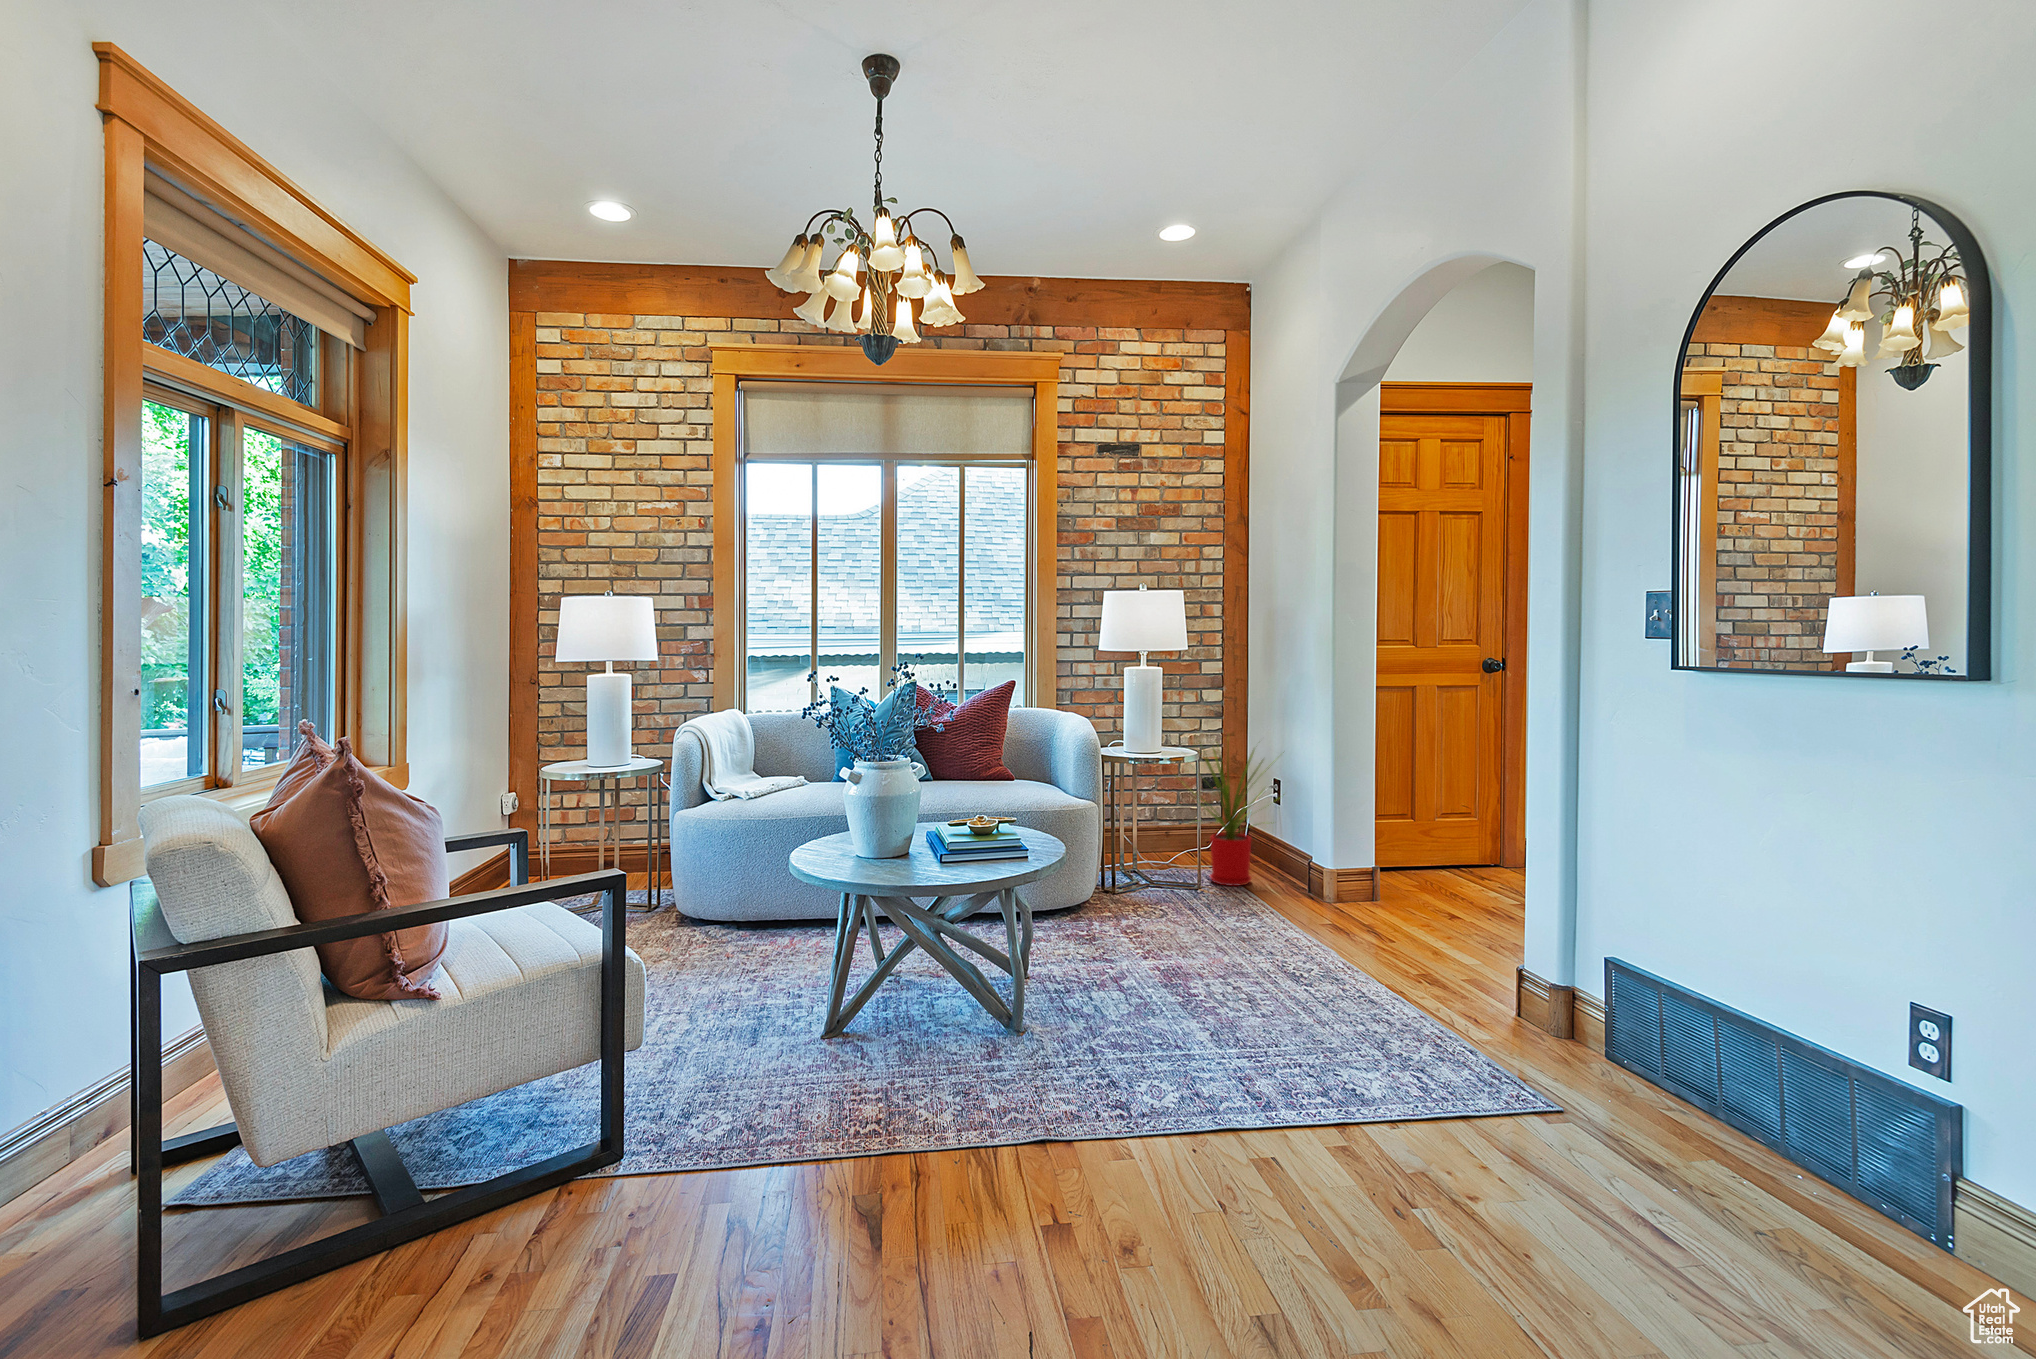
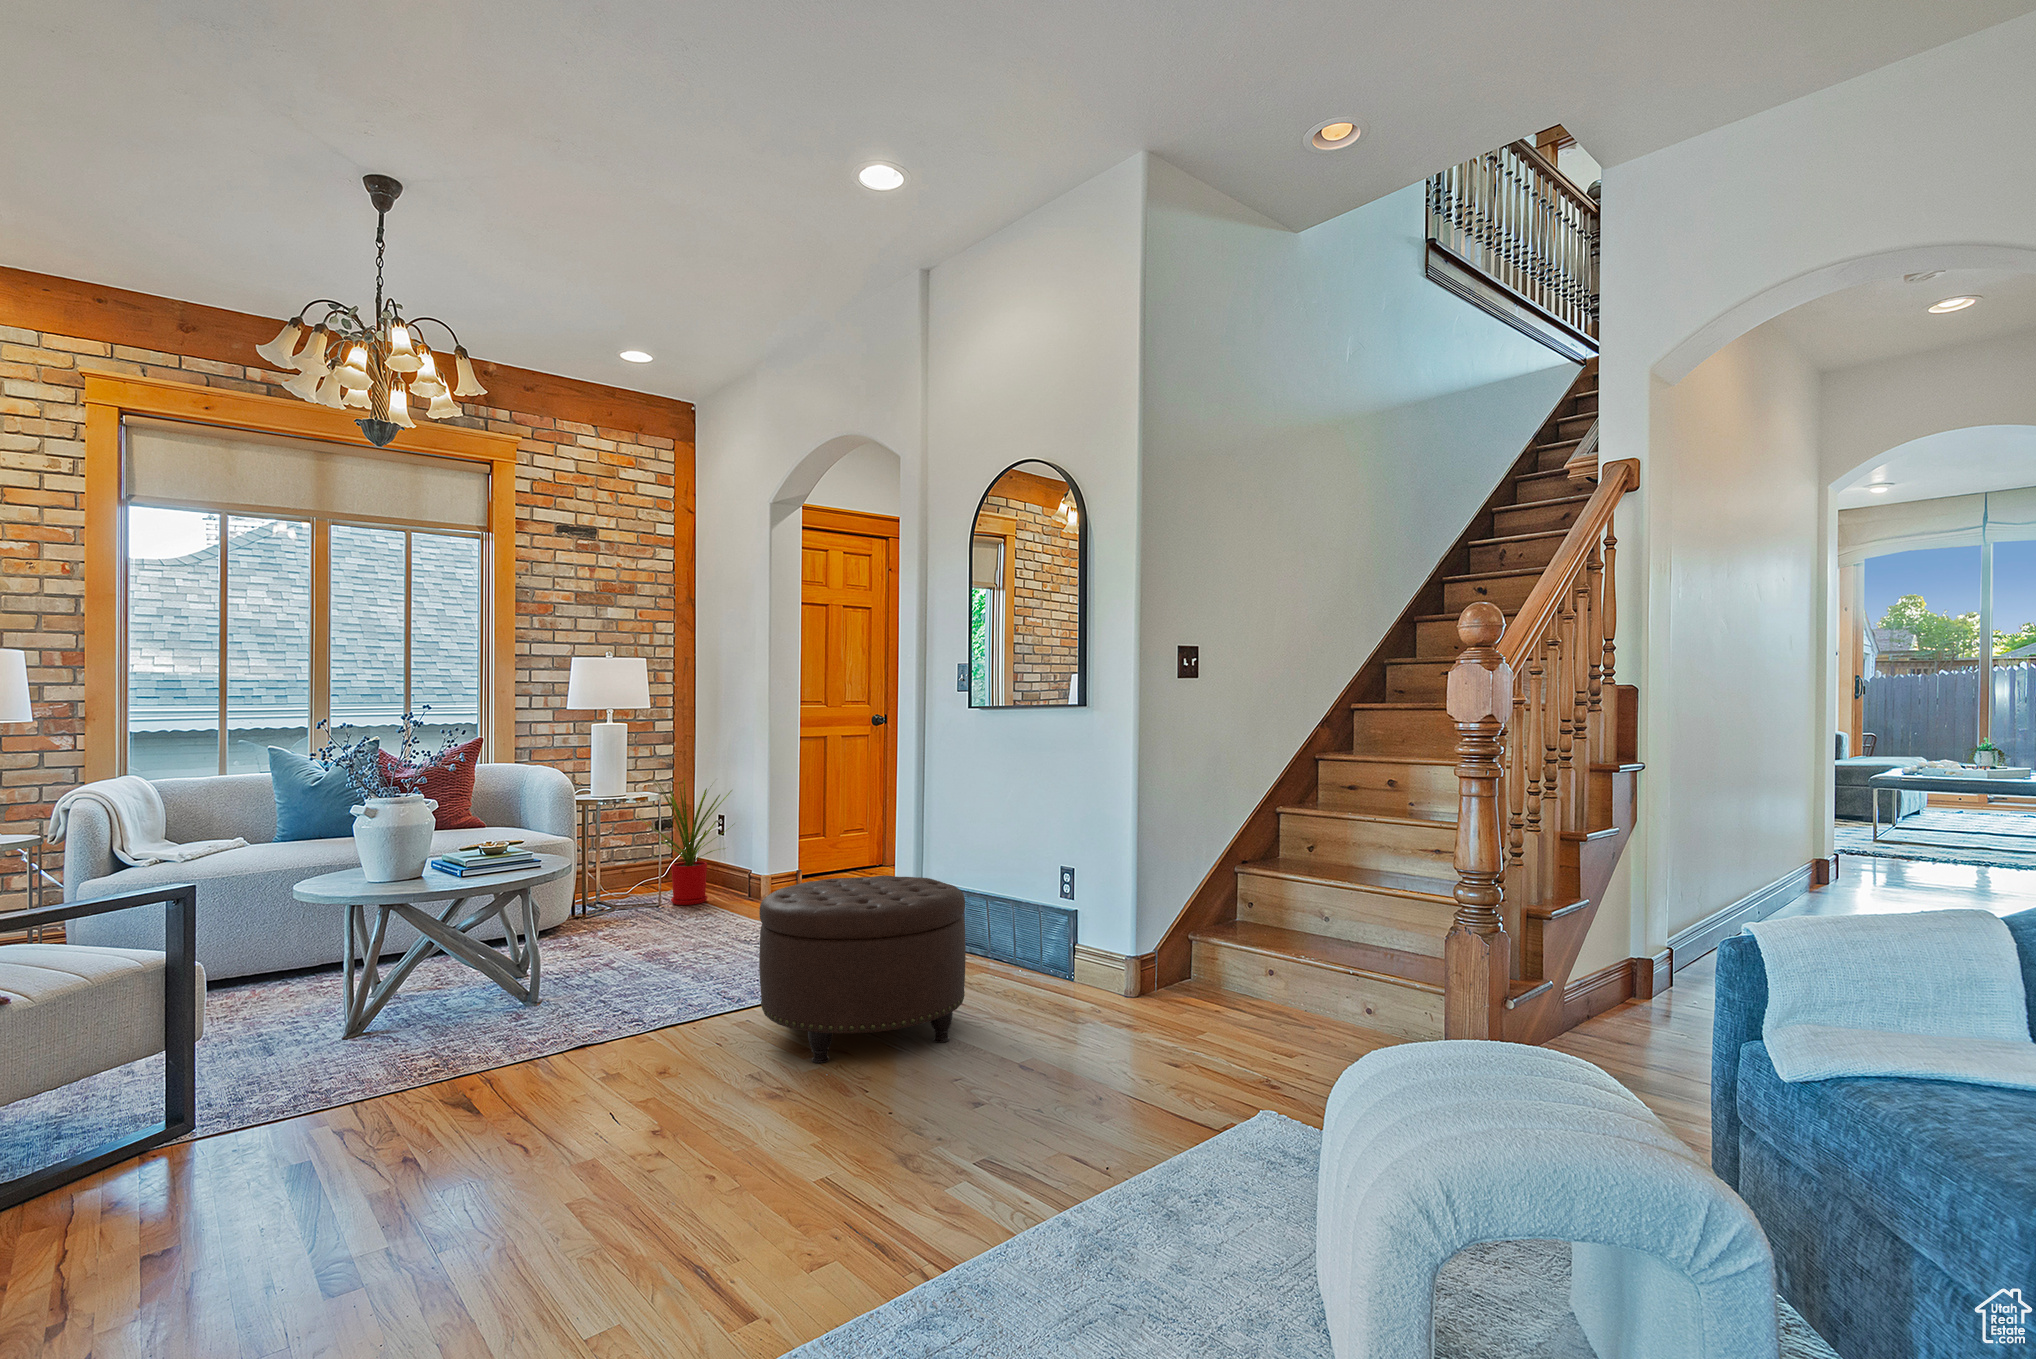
ottoman: none [1240,920,1586,1246] -> present [759,876,966,1063]

